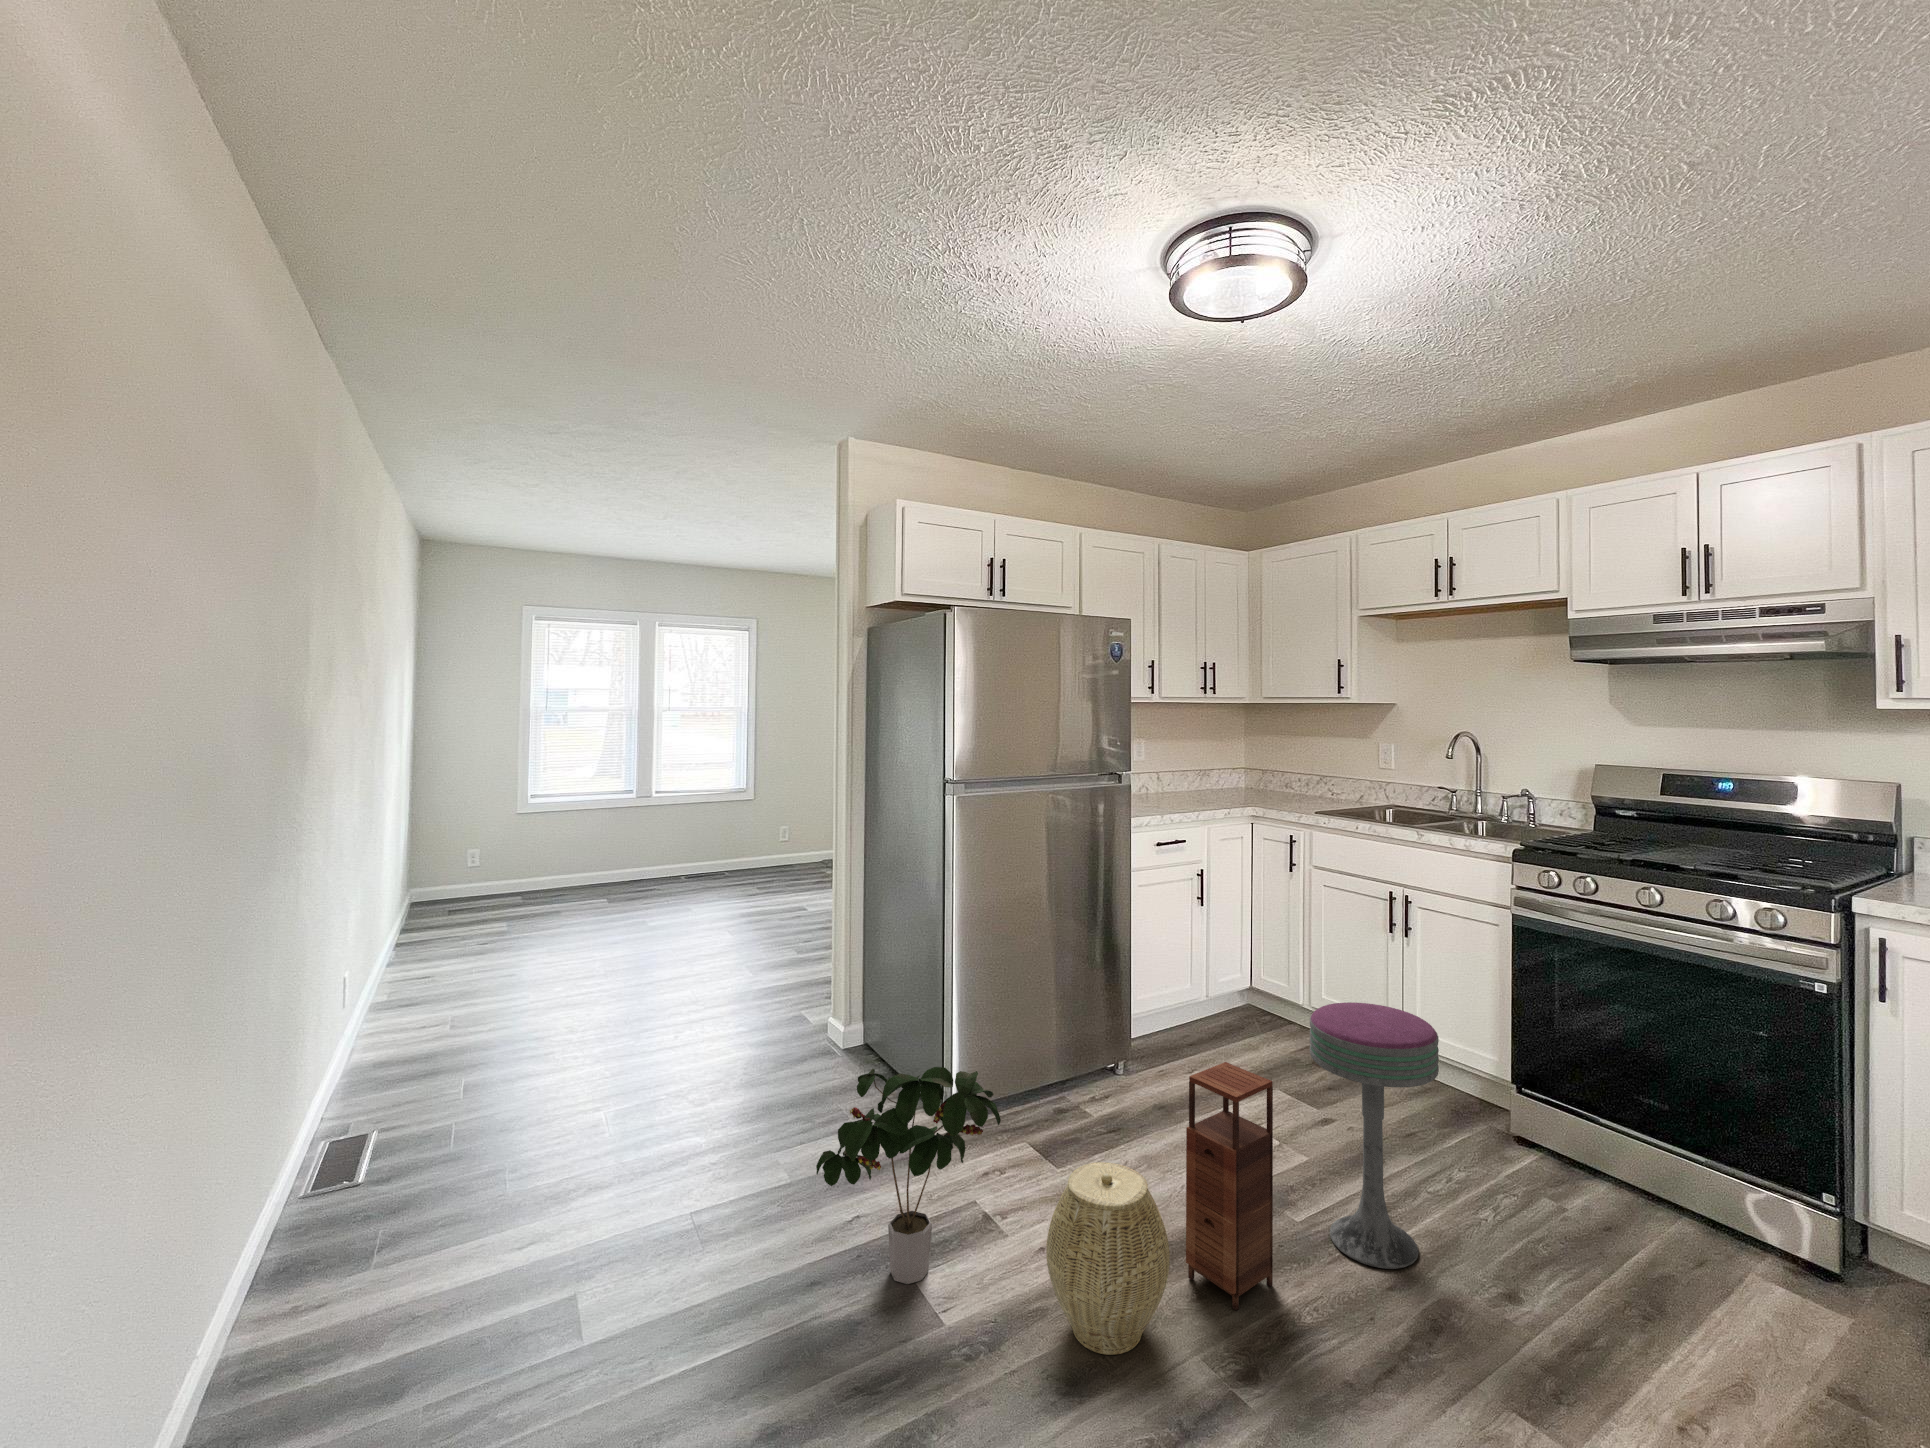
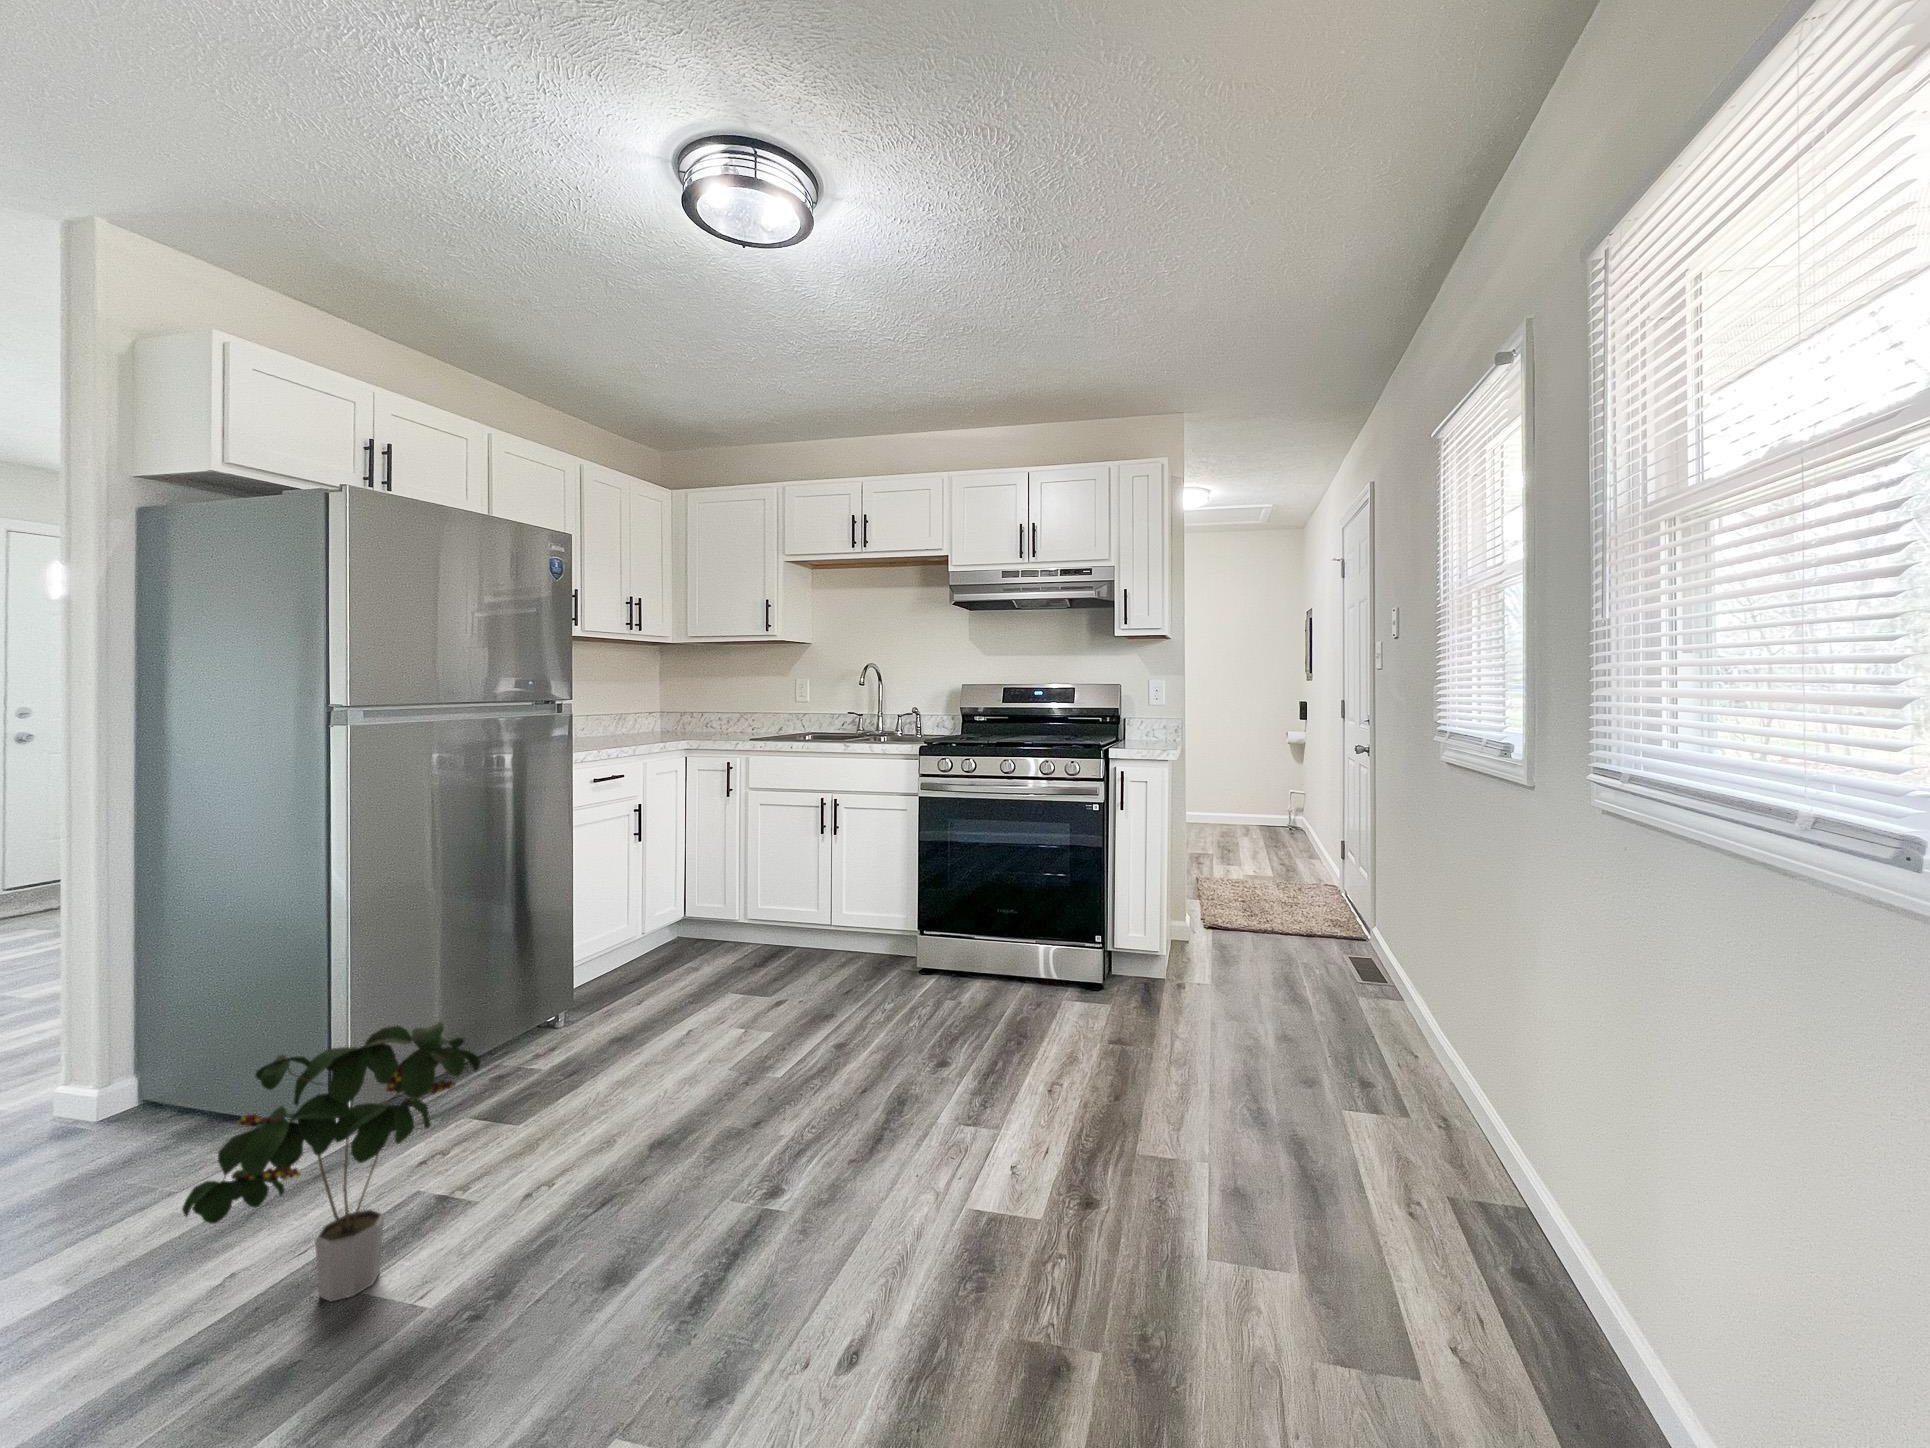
bar stool: present [1310,1002,1439,1269] -> none [791,874,894,1085]
storage cabinet: present [1186,1062,1273,1310] -> none [695,944,774,1157]
woven basket: present [1046,1162,1170,1355] -> none [559,1060,697,1245]

